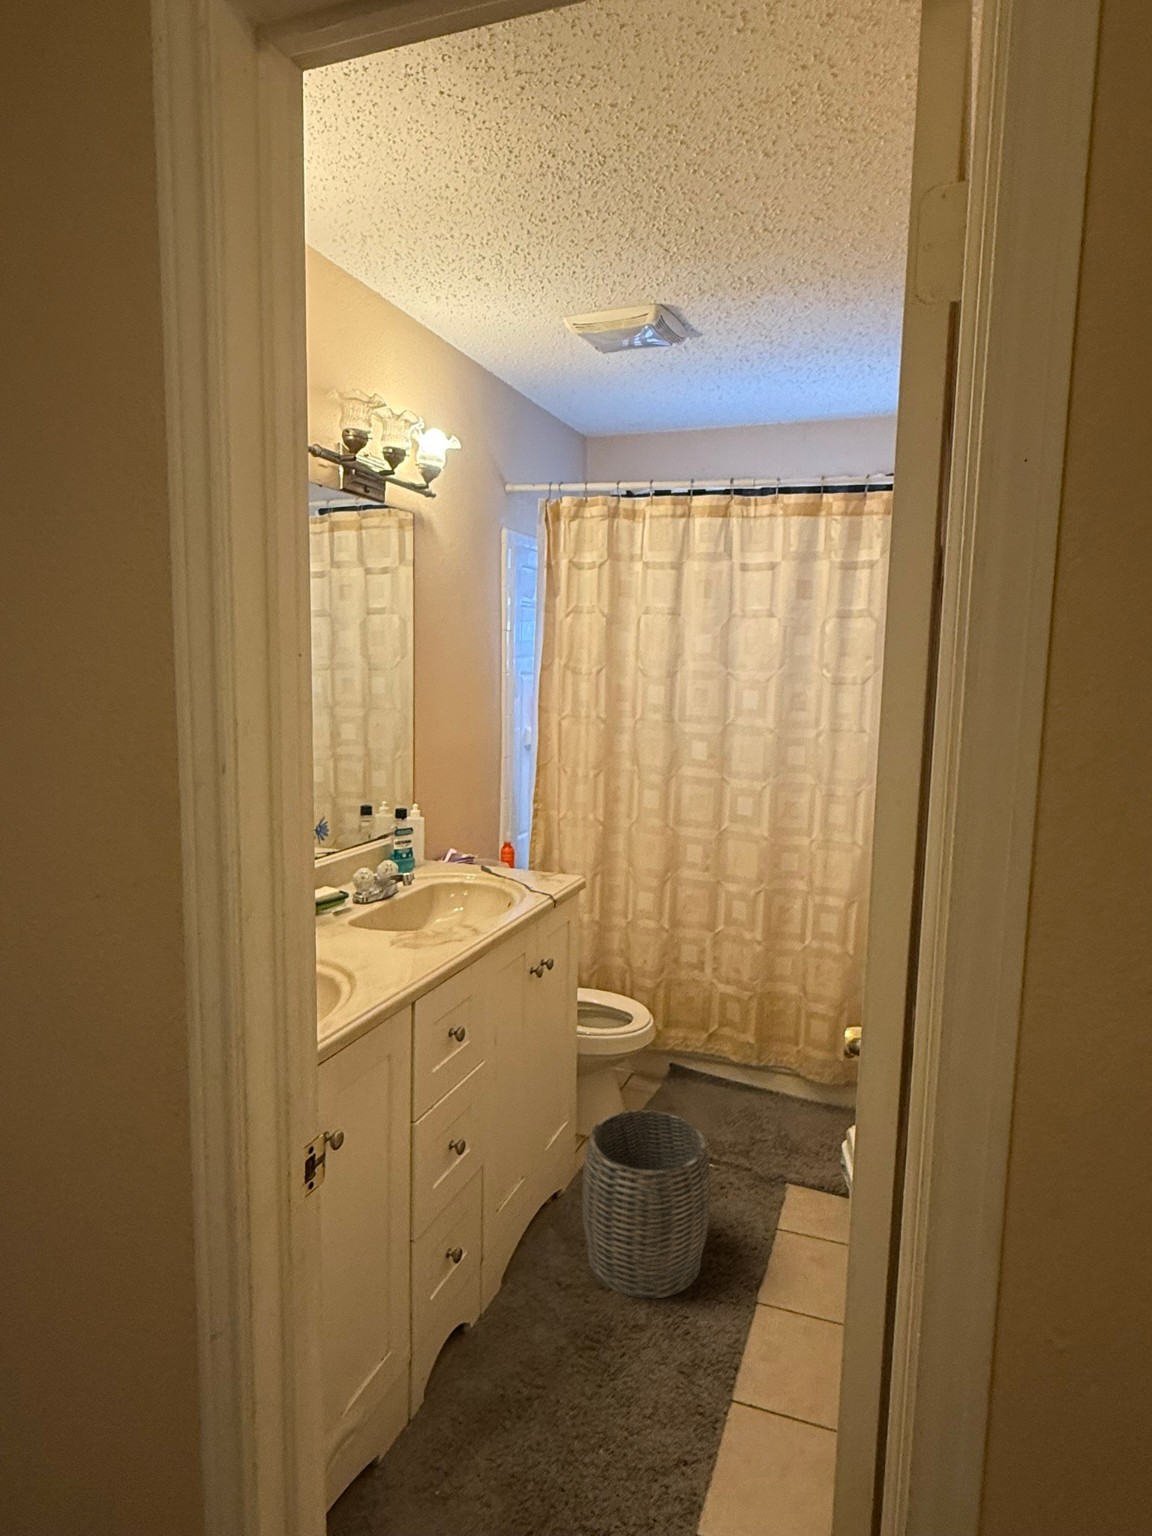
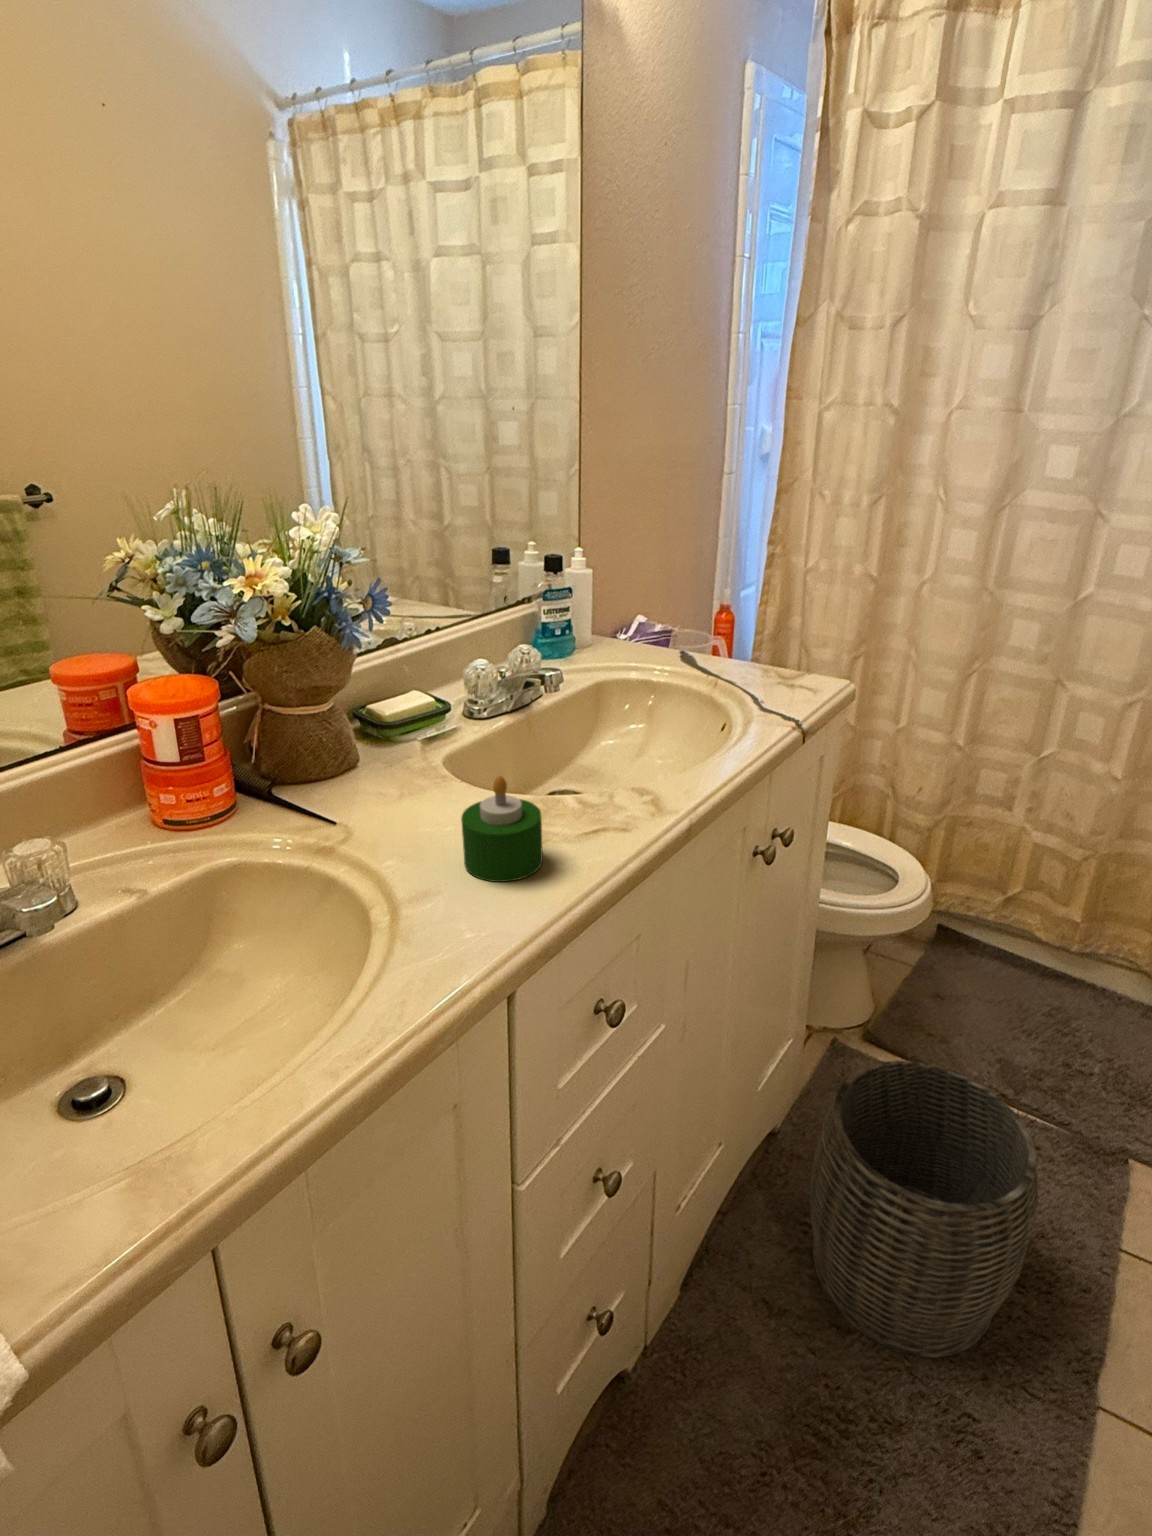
candle: none [377,909,419,963] -> present [461,775,543,882]

